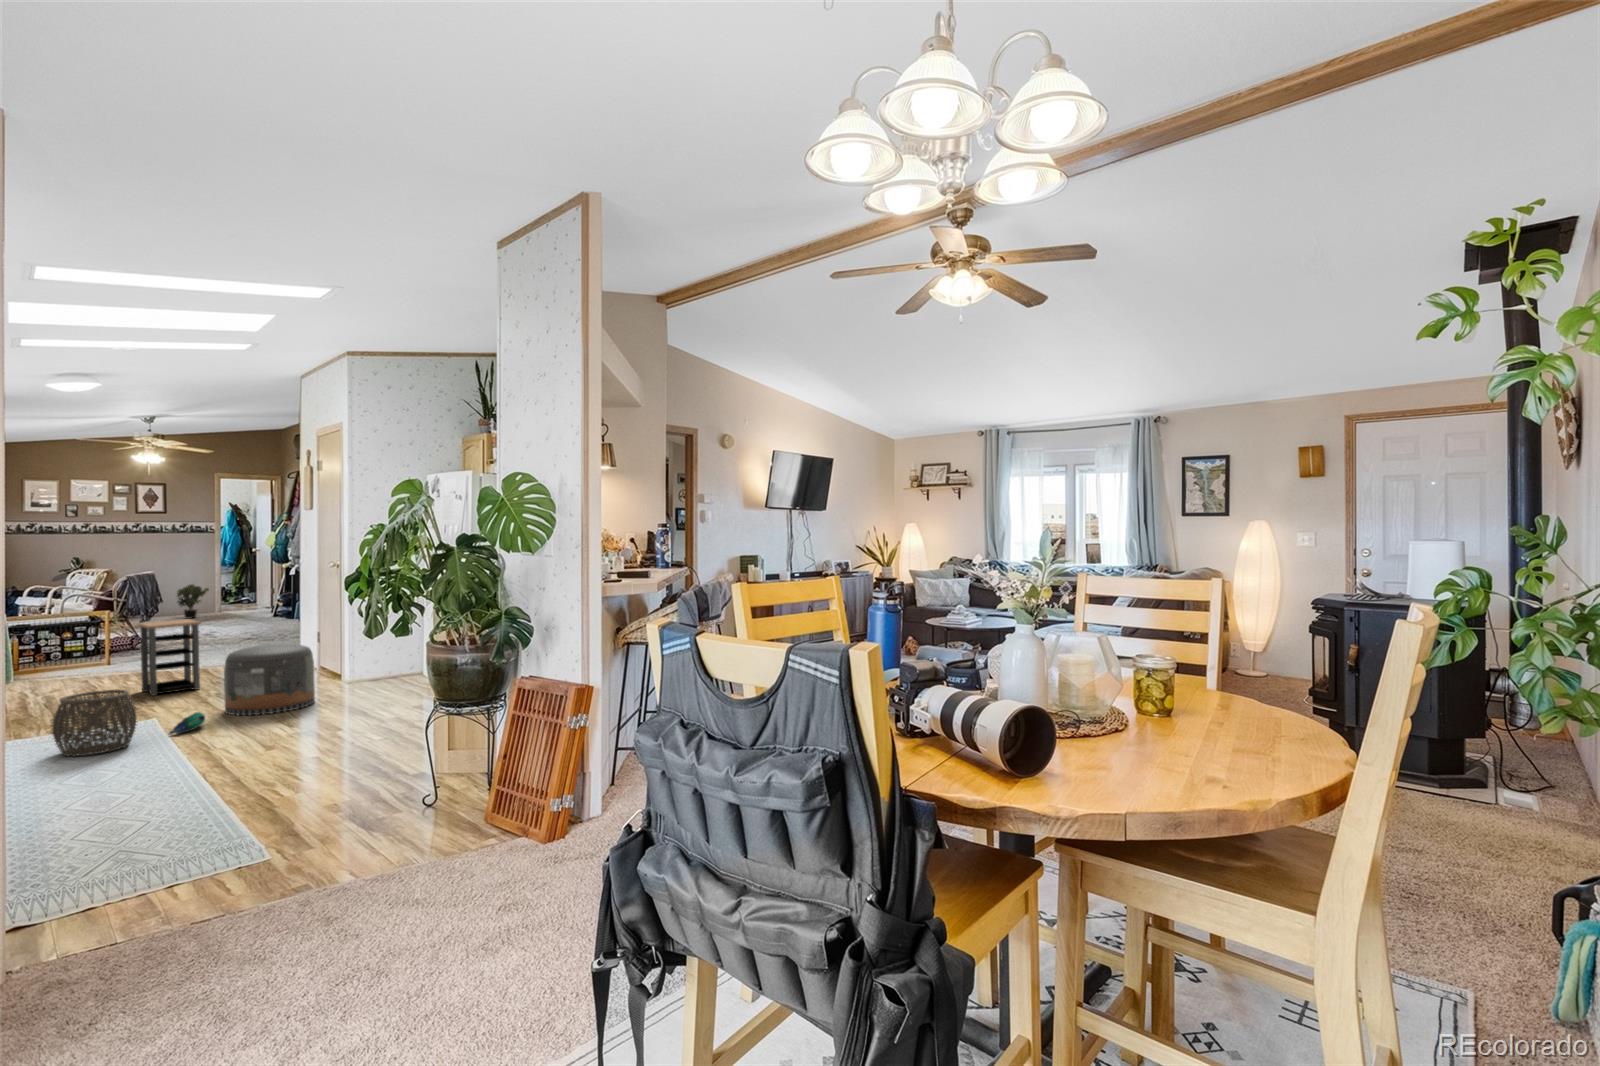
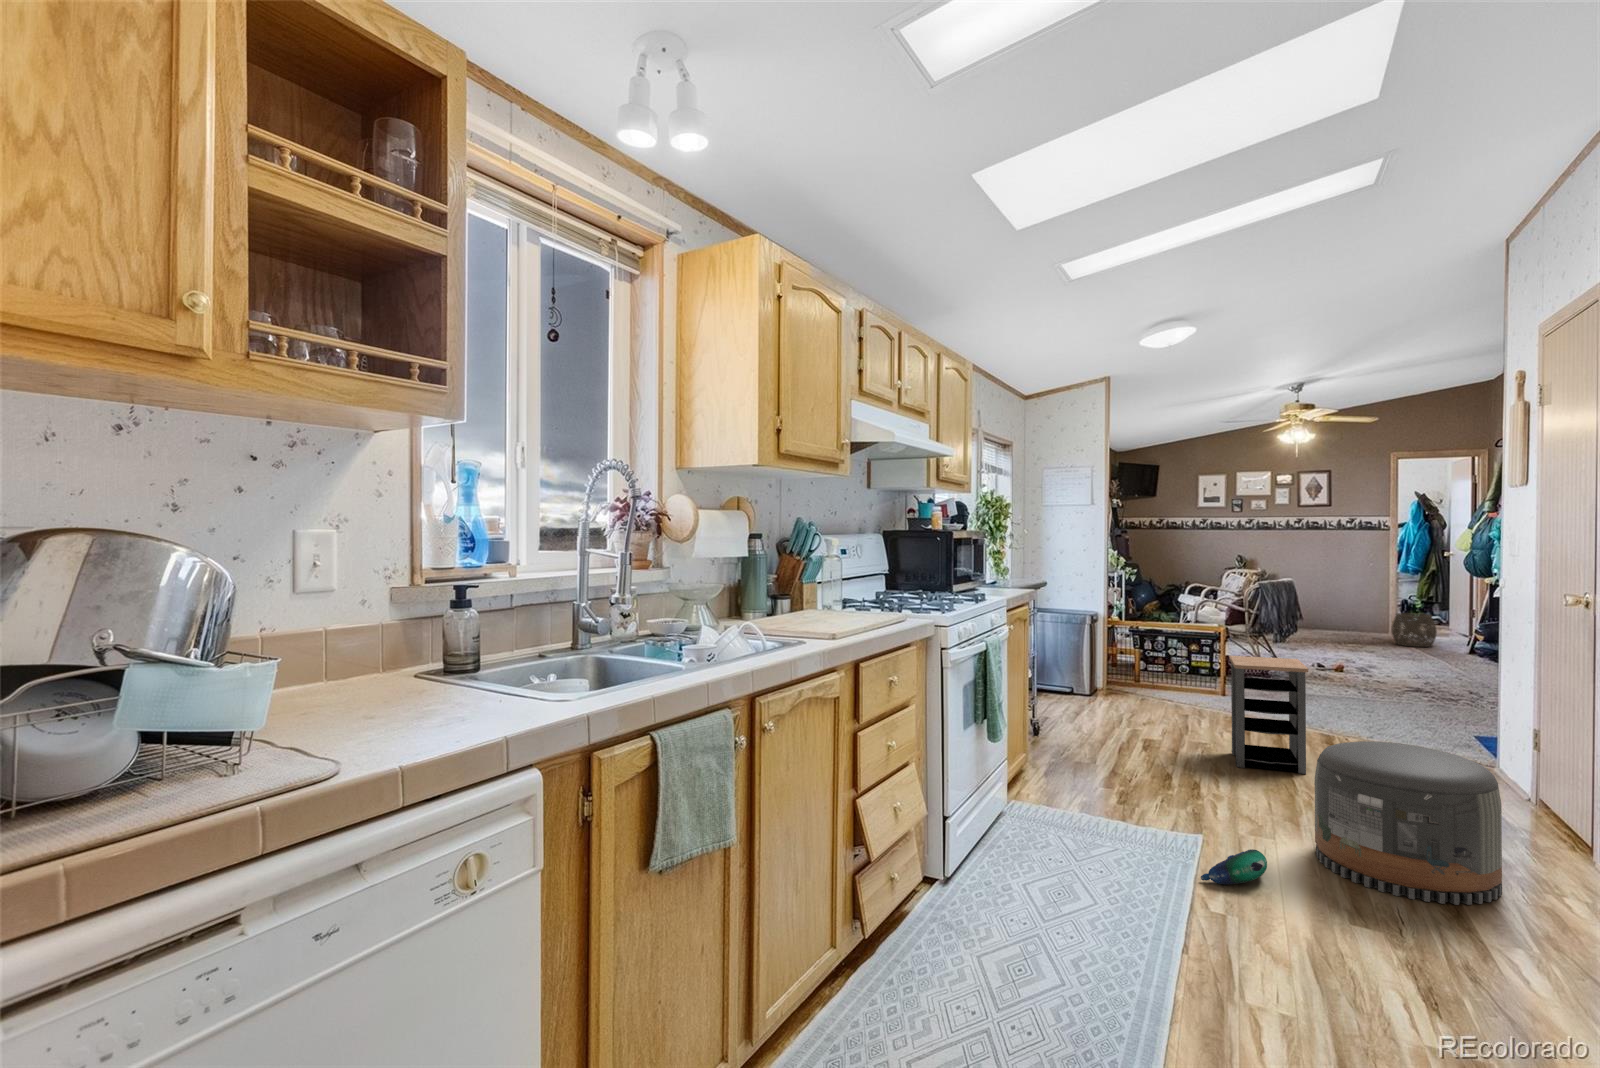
potted plant: present [177,584,209,618] -> none [1341,593,1383,636]
woven basket: present [52,690,137,756] -> present [1391,613,1437,647]

